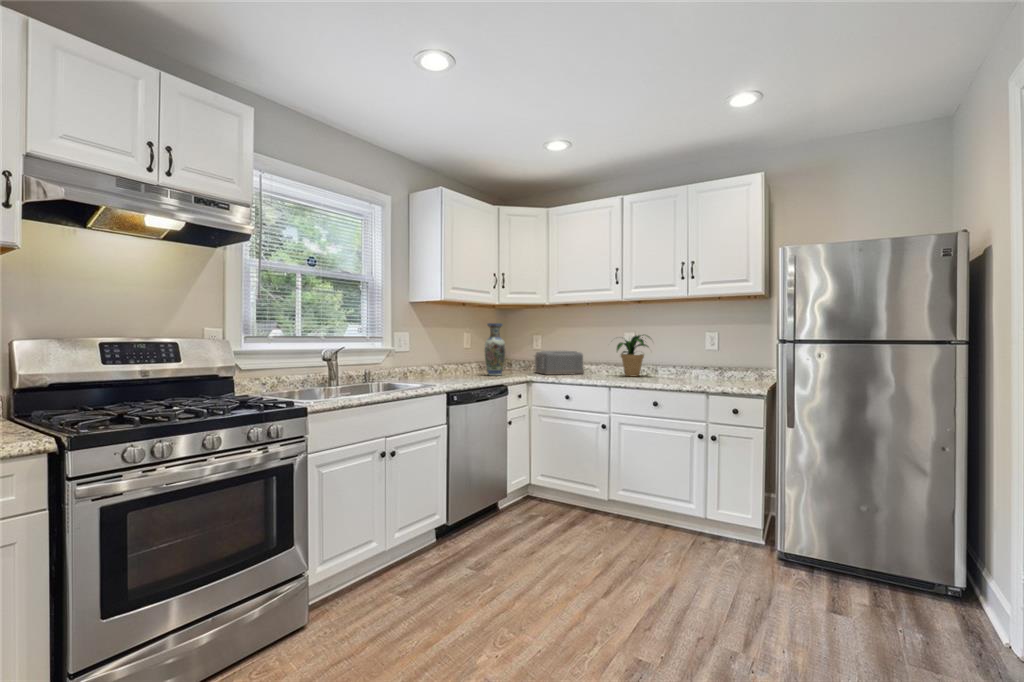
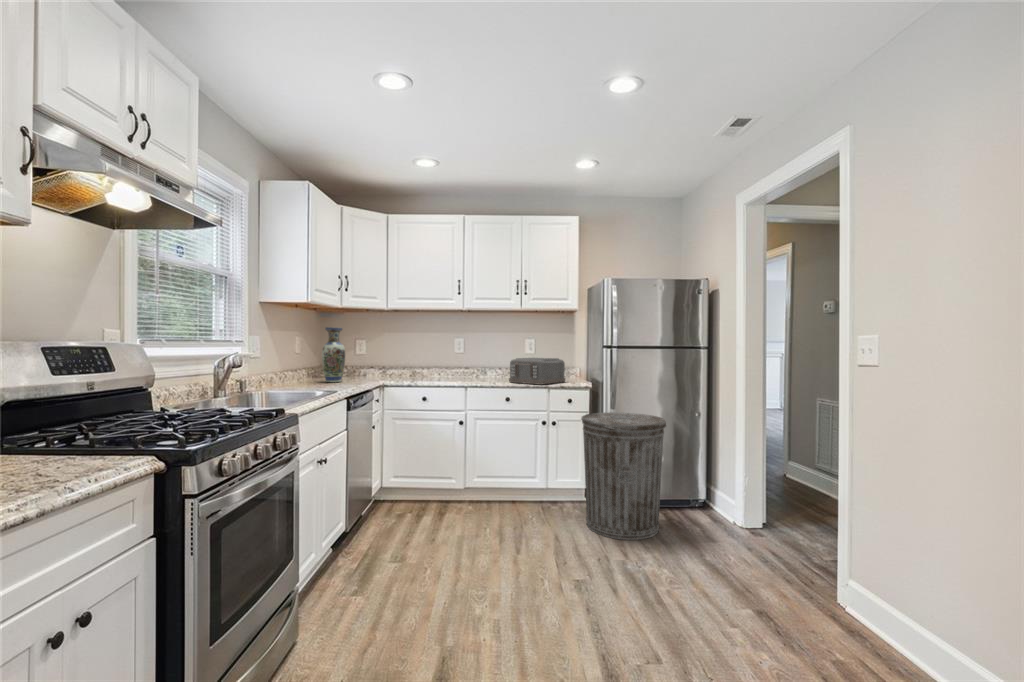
potted plant: present [617,335,649,377] -> none [444,340,484,377]
toaster: present [534,351,584,375] -> present [509,358,565,385]
trash can: none [720,430,853,616] -> present [581,412,666,540]

